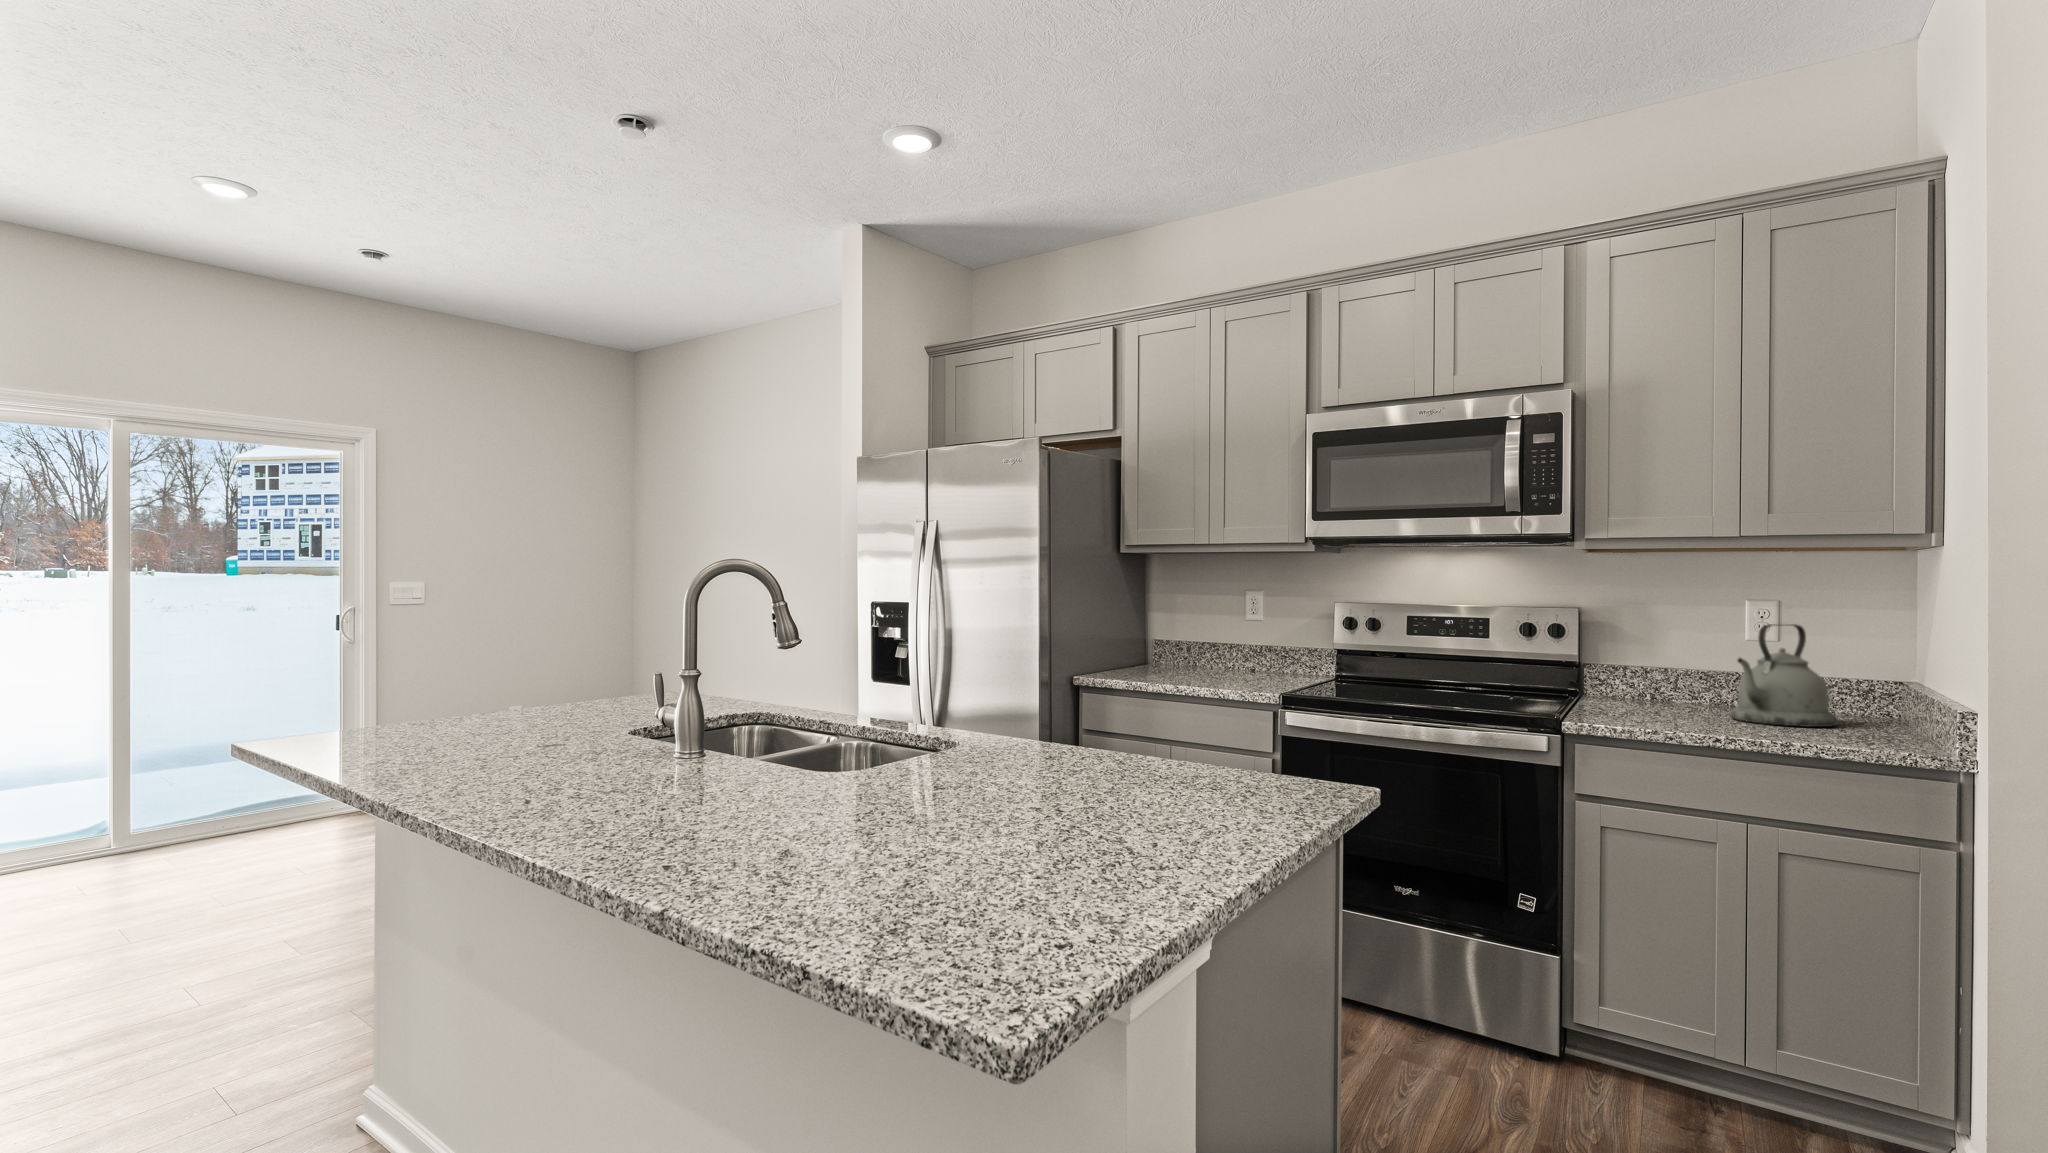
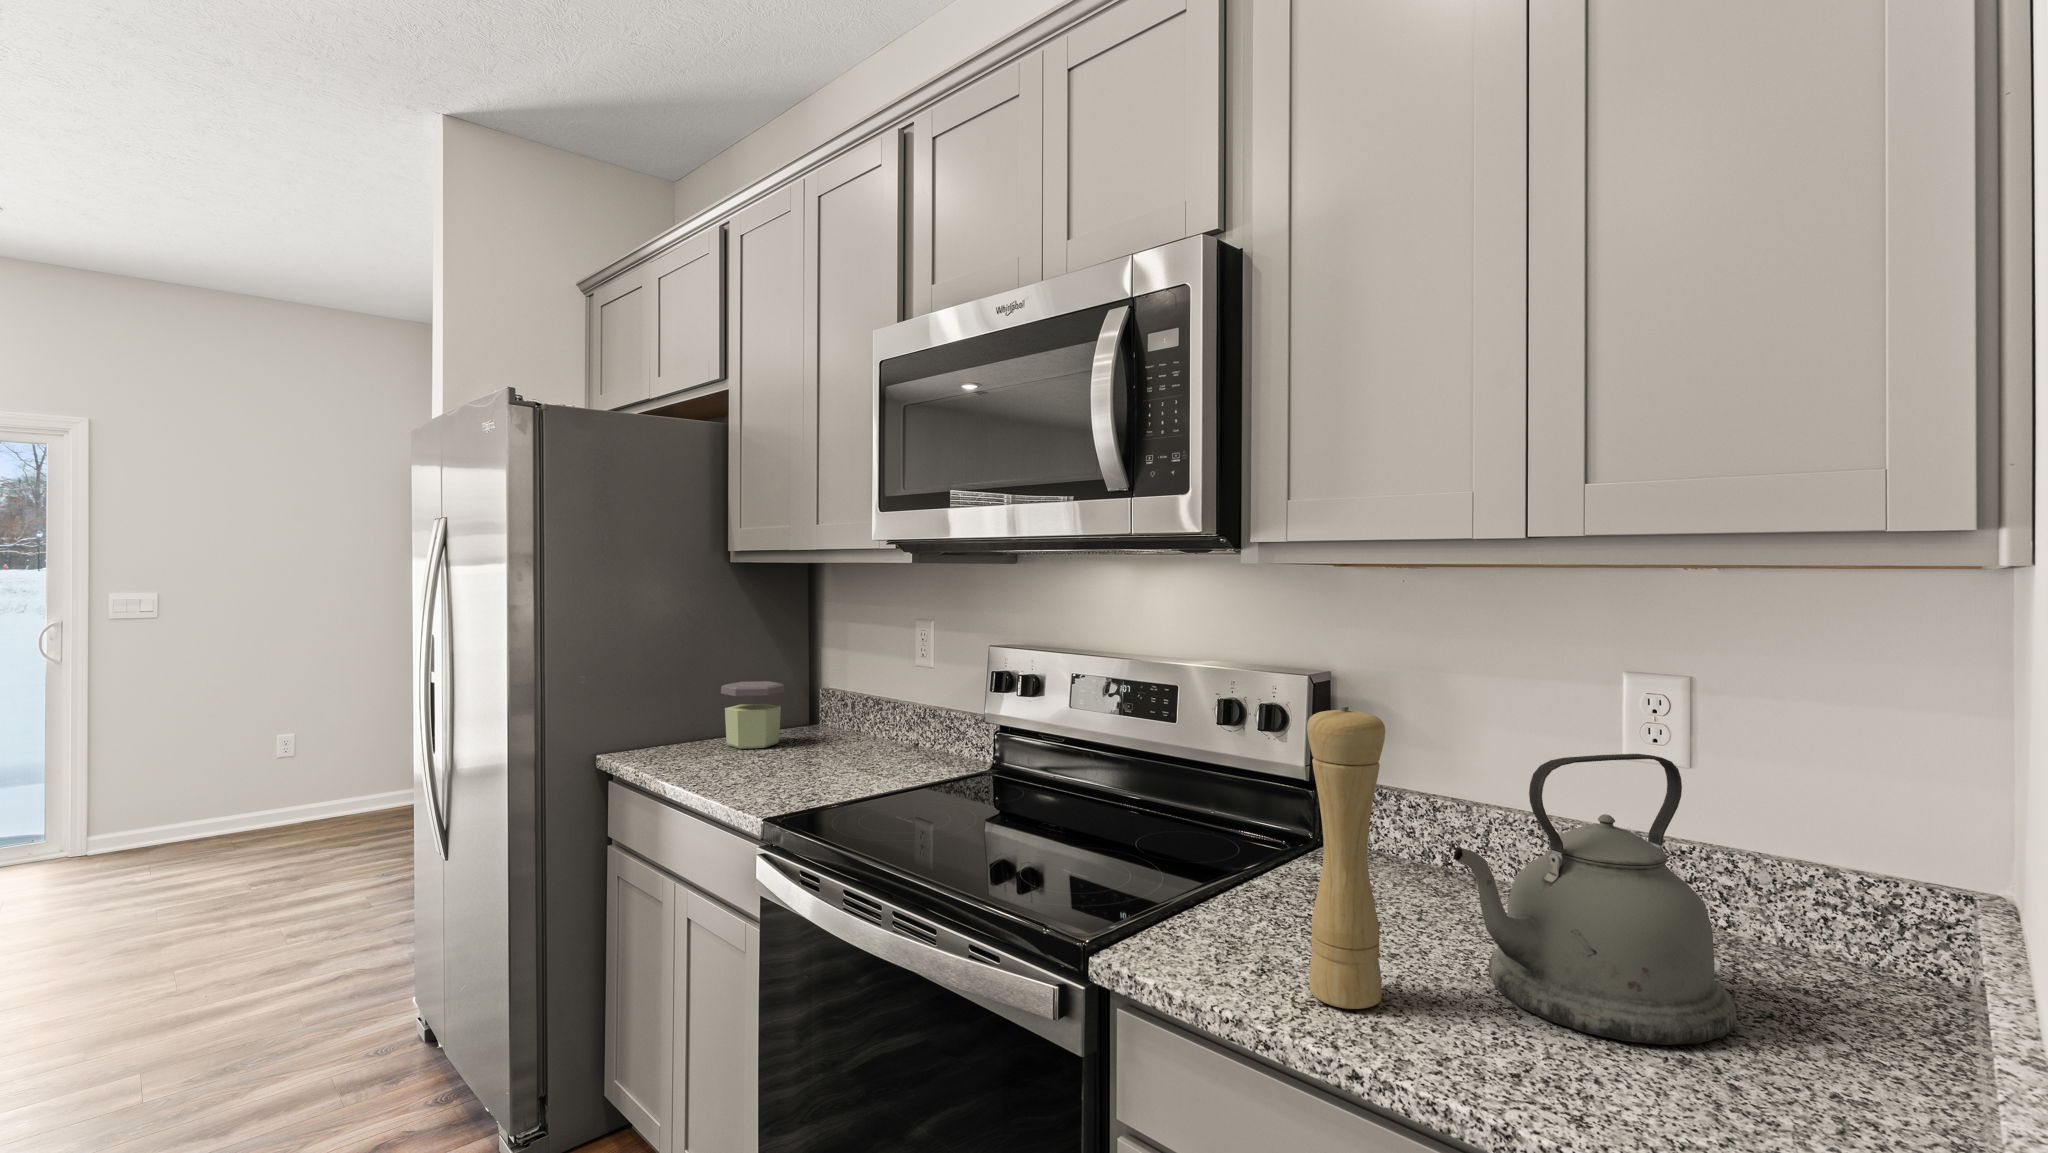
pepper mill: none [1674,603,1710,724] -> present [1307,706,1385,1009]
jar: none [1126,632,1162,674] -> present [721,681,784,749]

